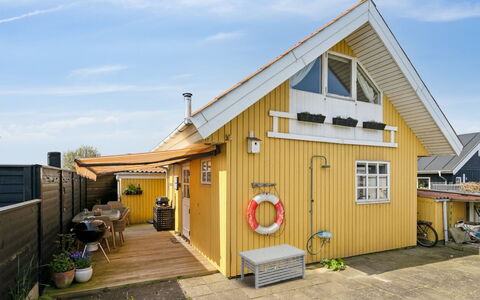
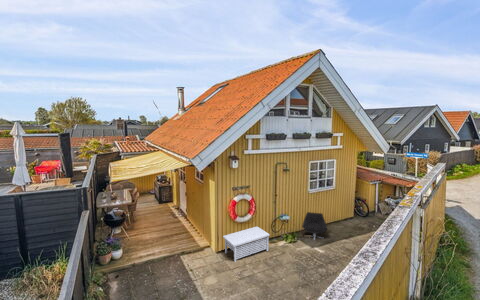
lounge chair: none [351,231,389,271] -> present [302,212,327,239]

